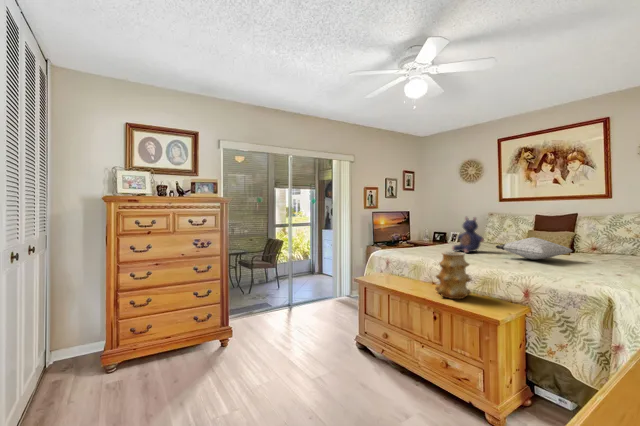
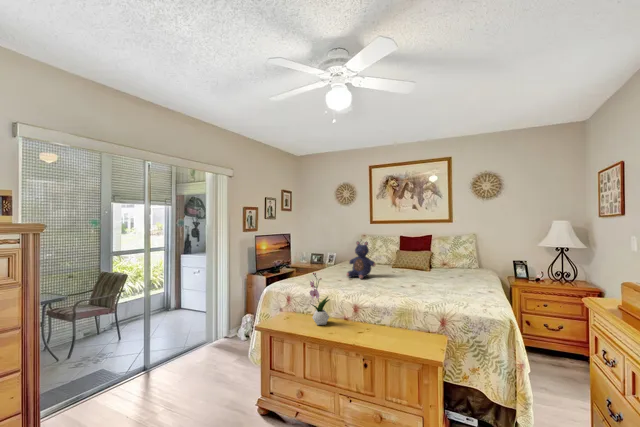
pillow: present [496,237,572,260] -> none [390,261,449,282]
flower arrangement: none [398,240,416,285] -> present [310,273,330,325]
vase: present [435,252,471,299] -> none [357,285,395,338]

